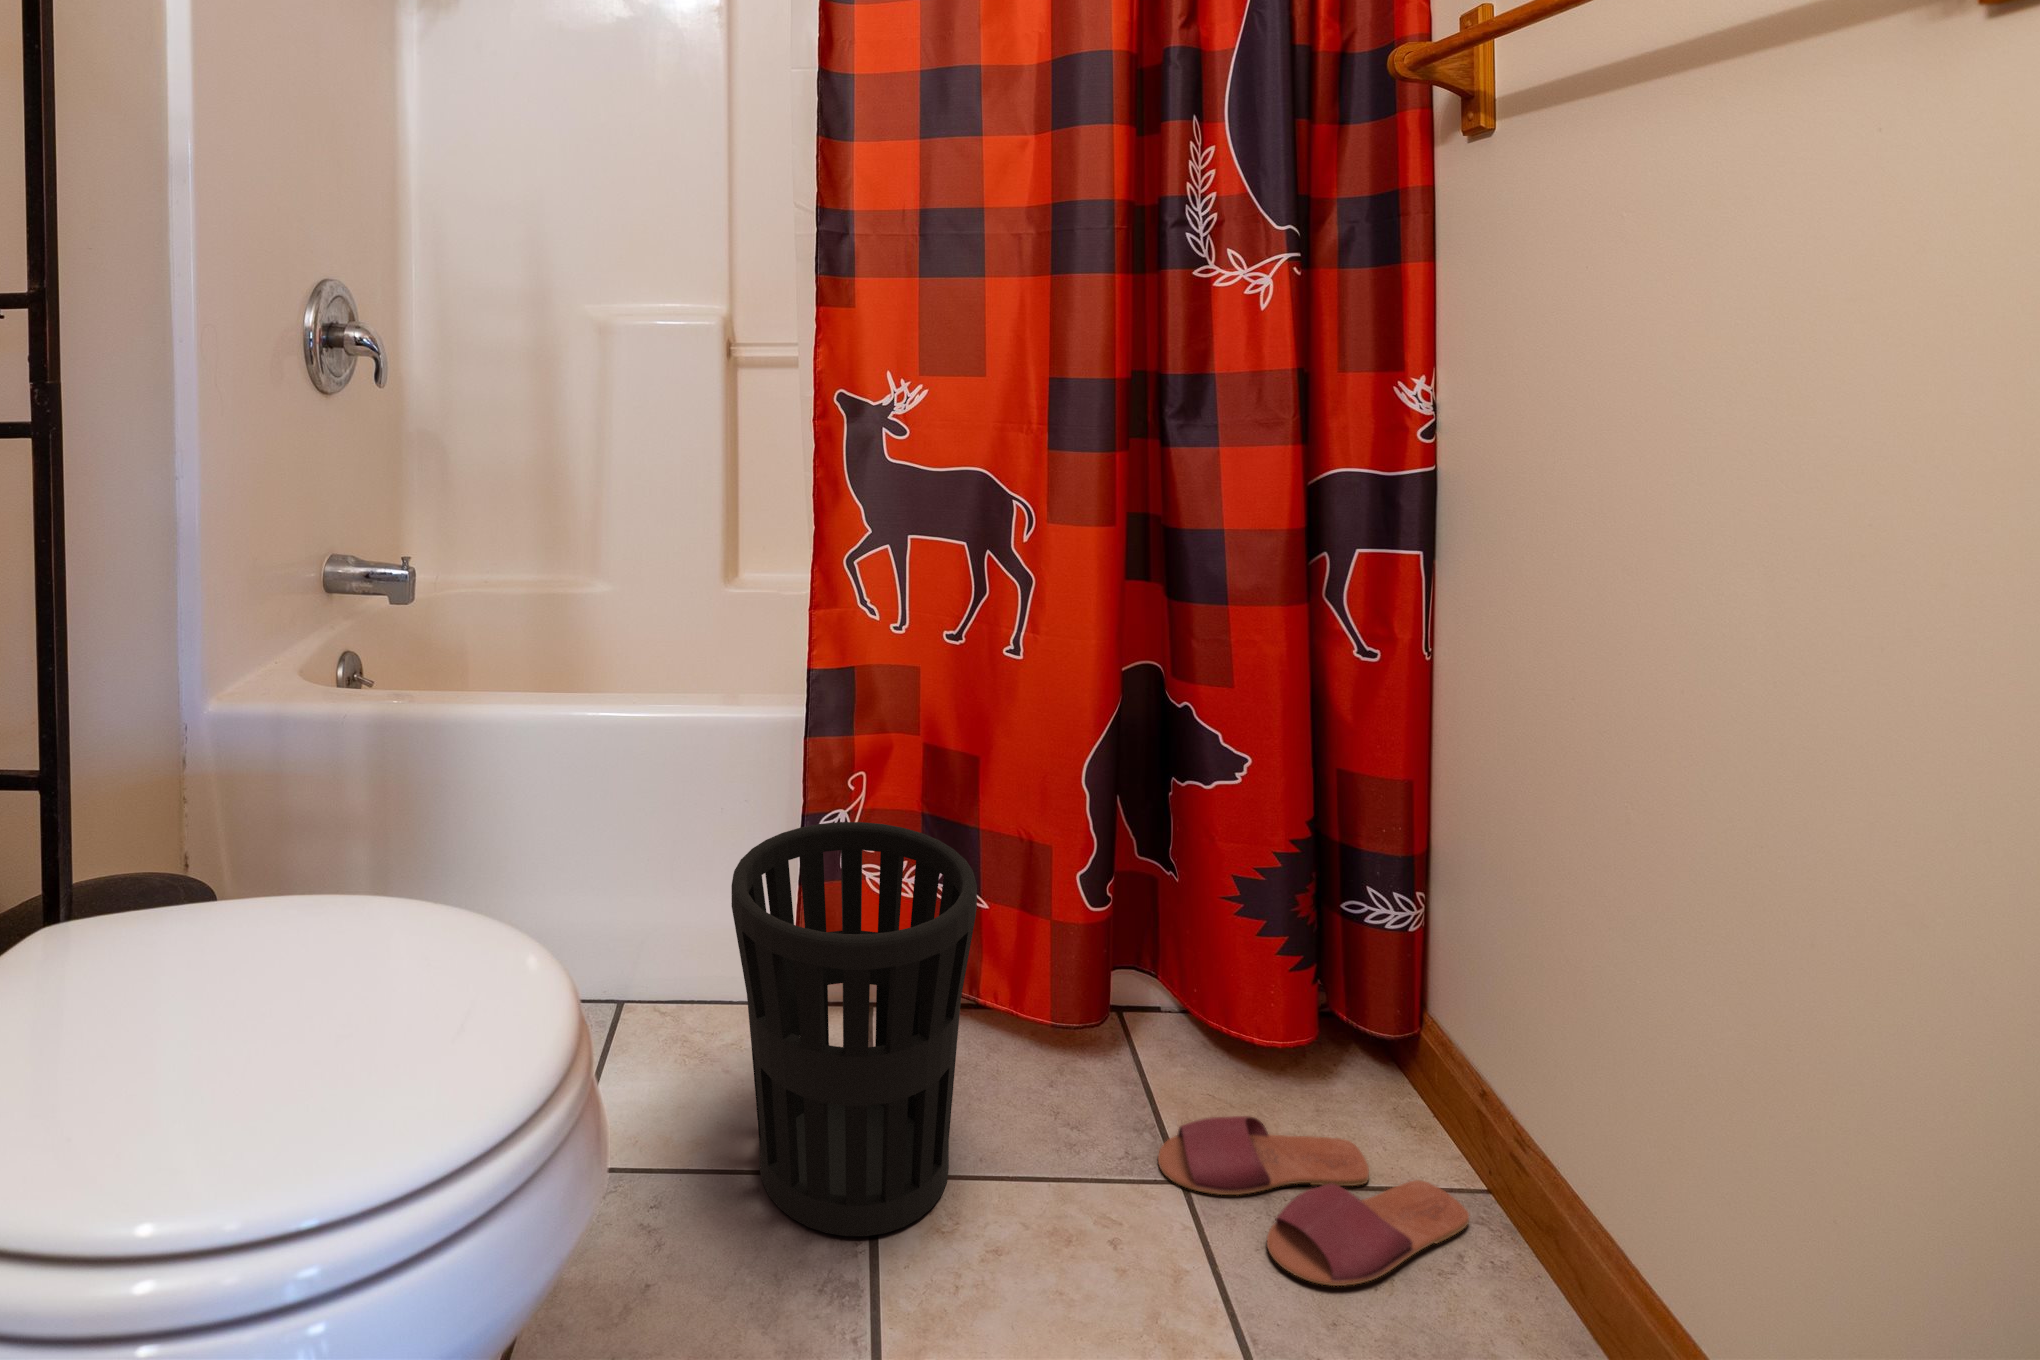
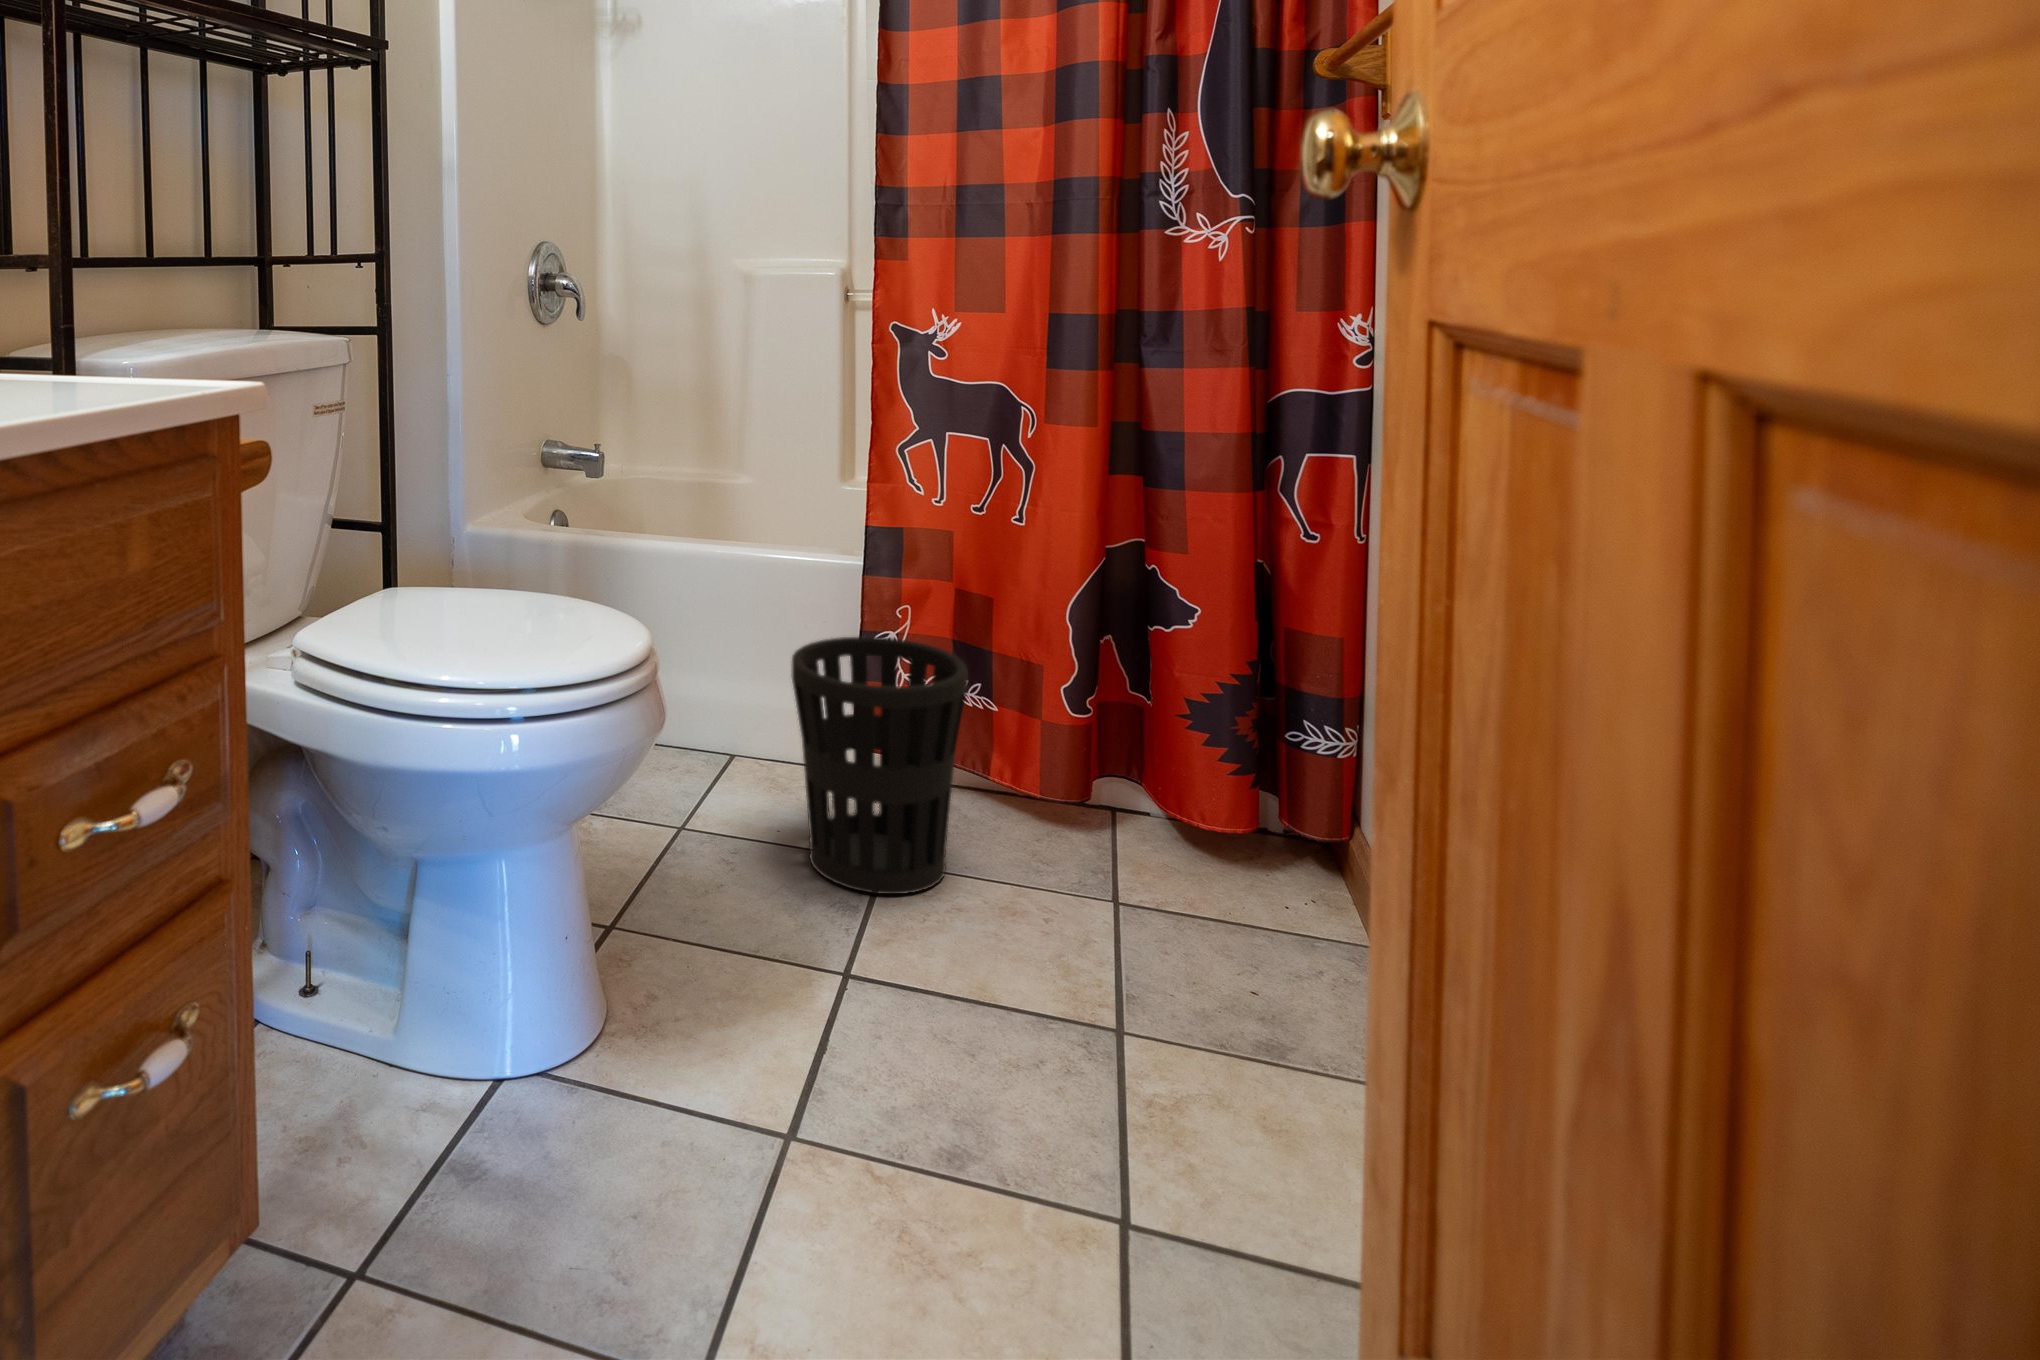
slippers: present [1158,1116,1469,1286] -> none [1107,879,1352,976]

